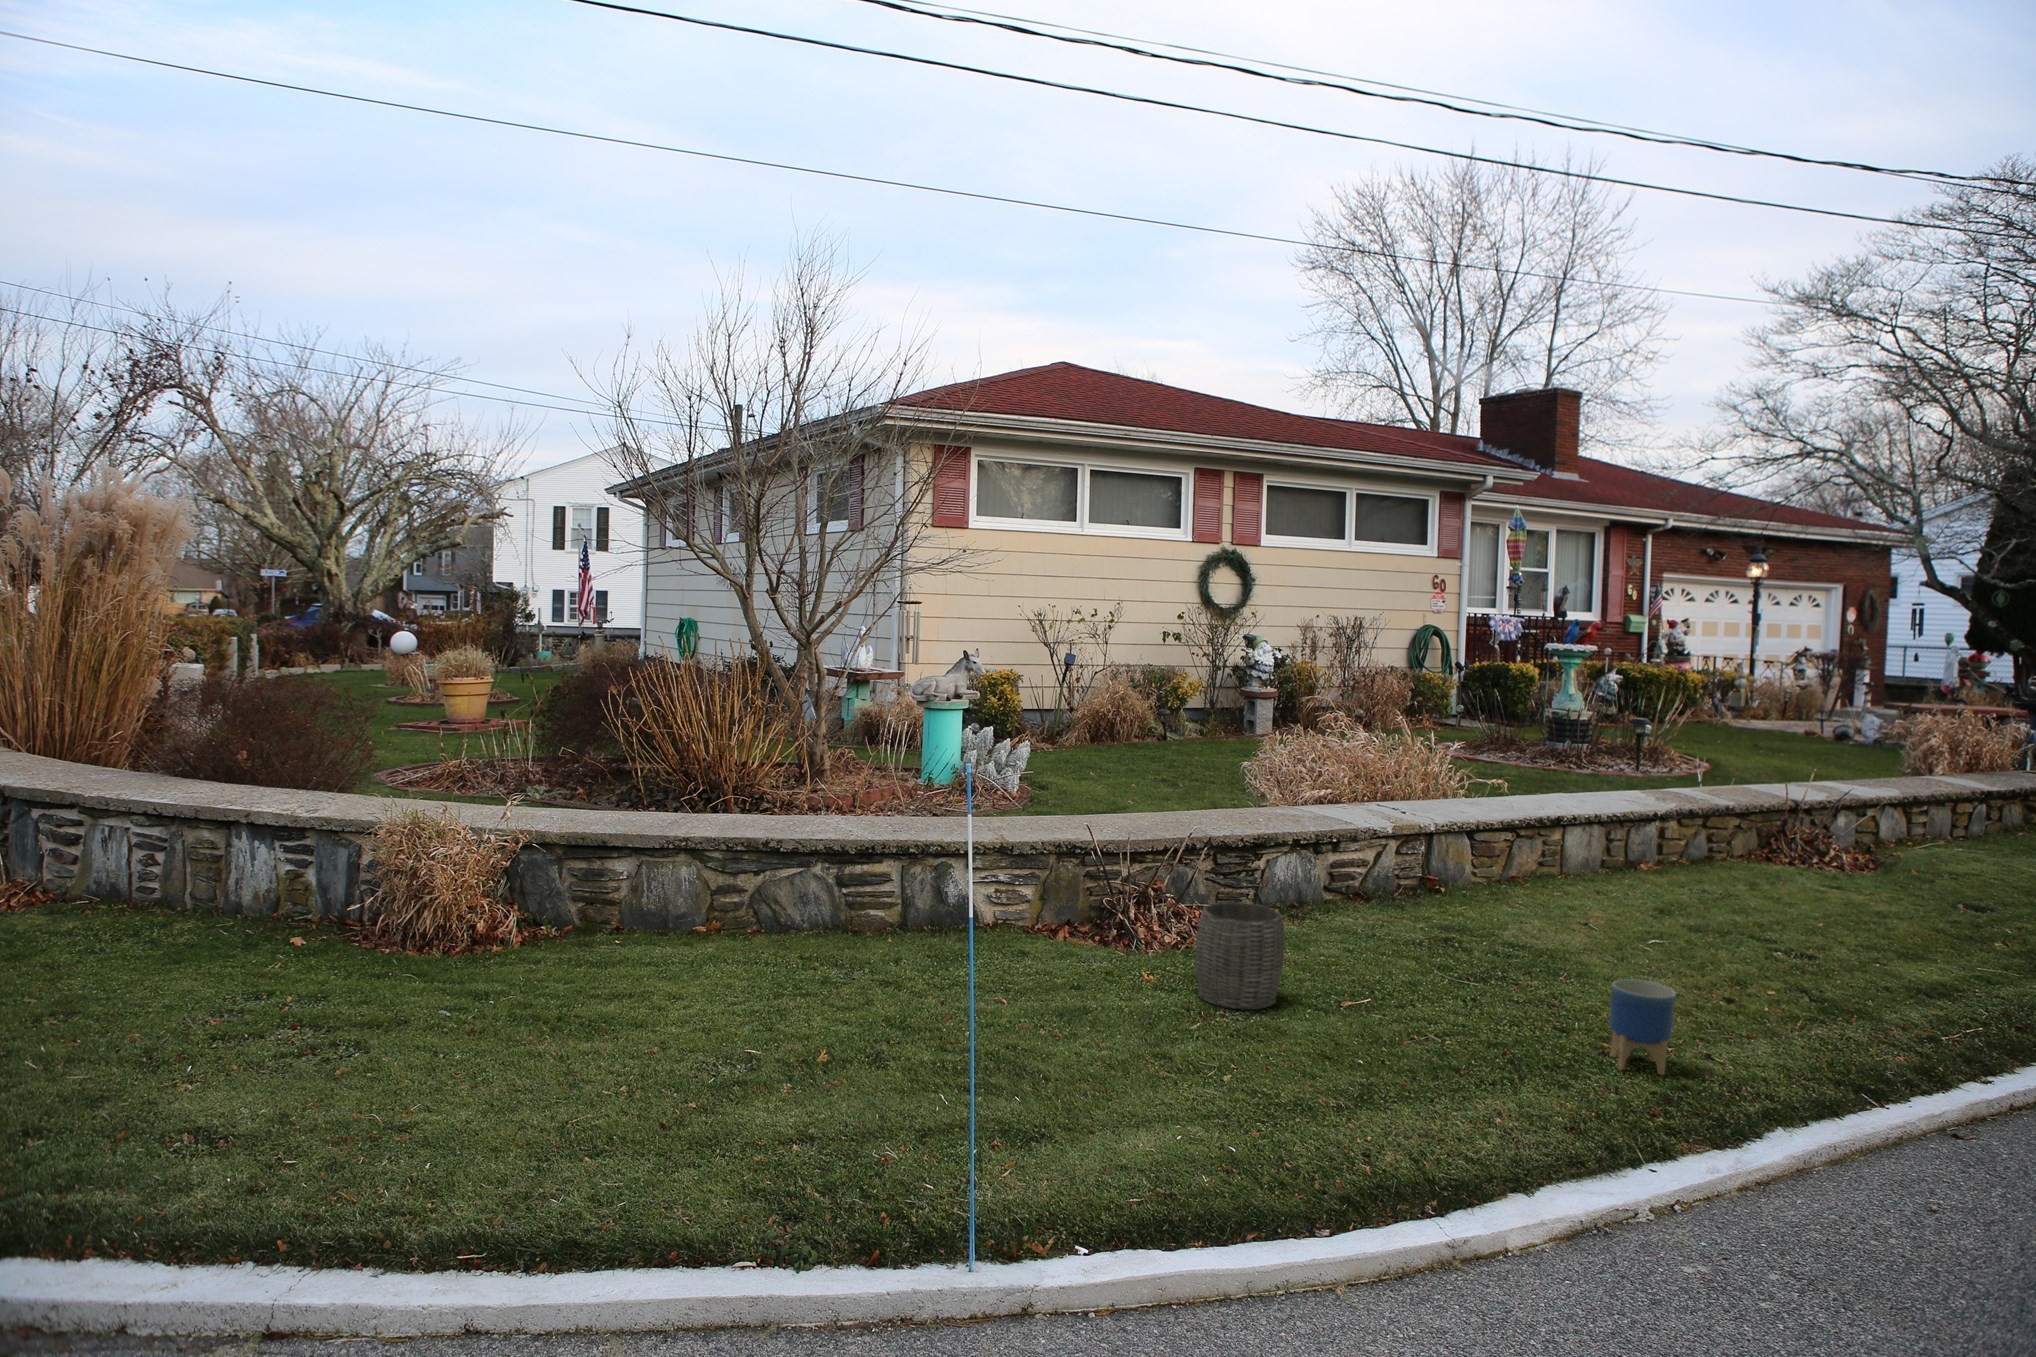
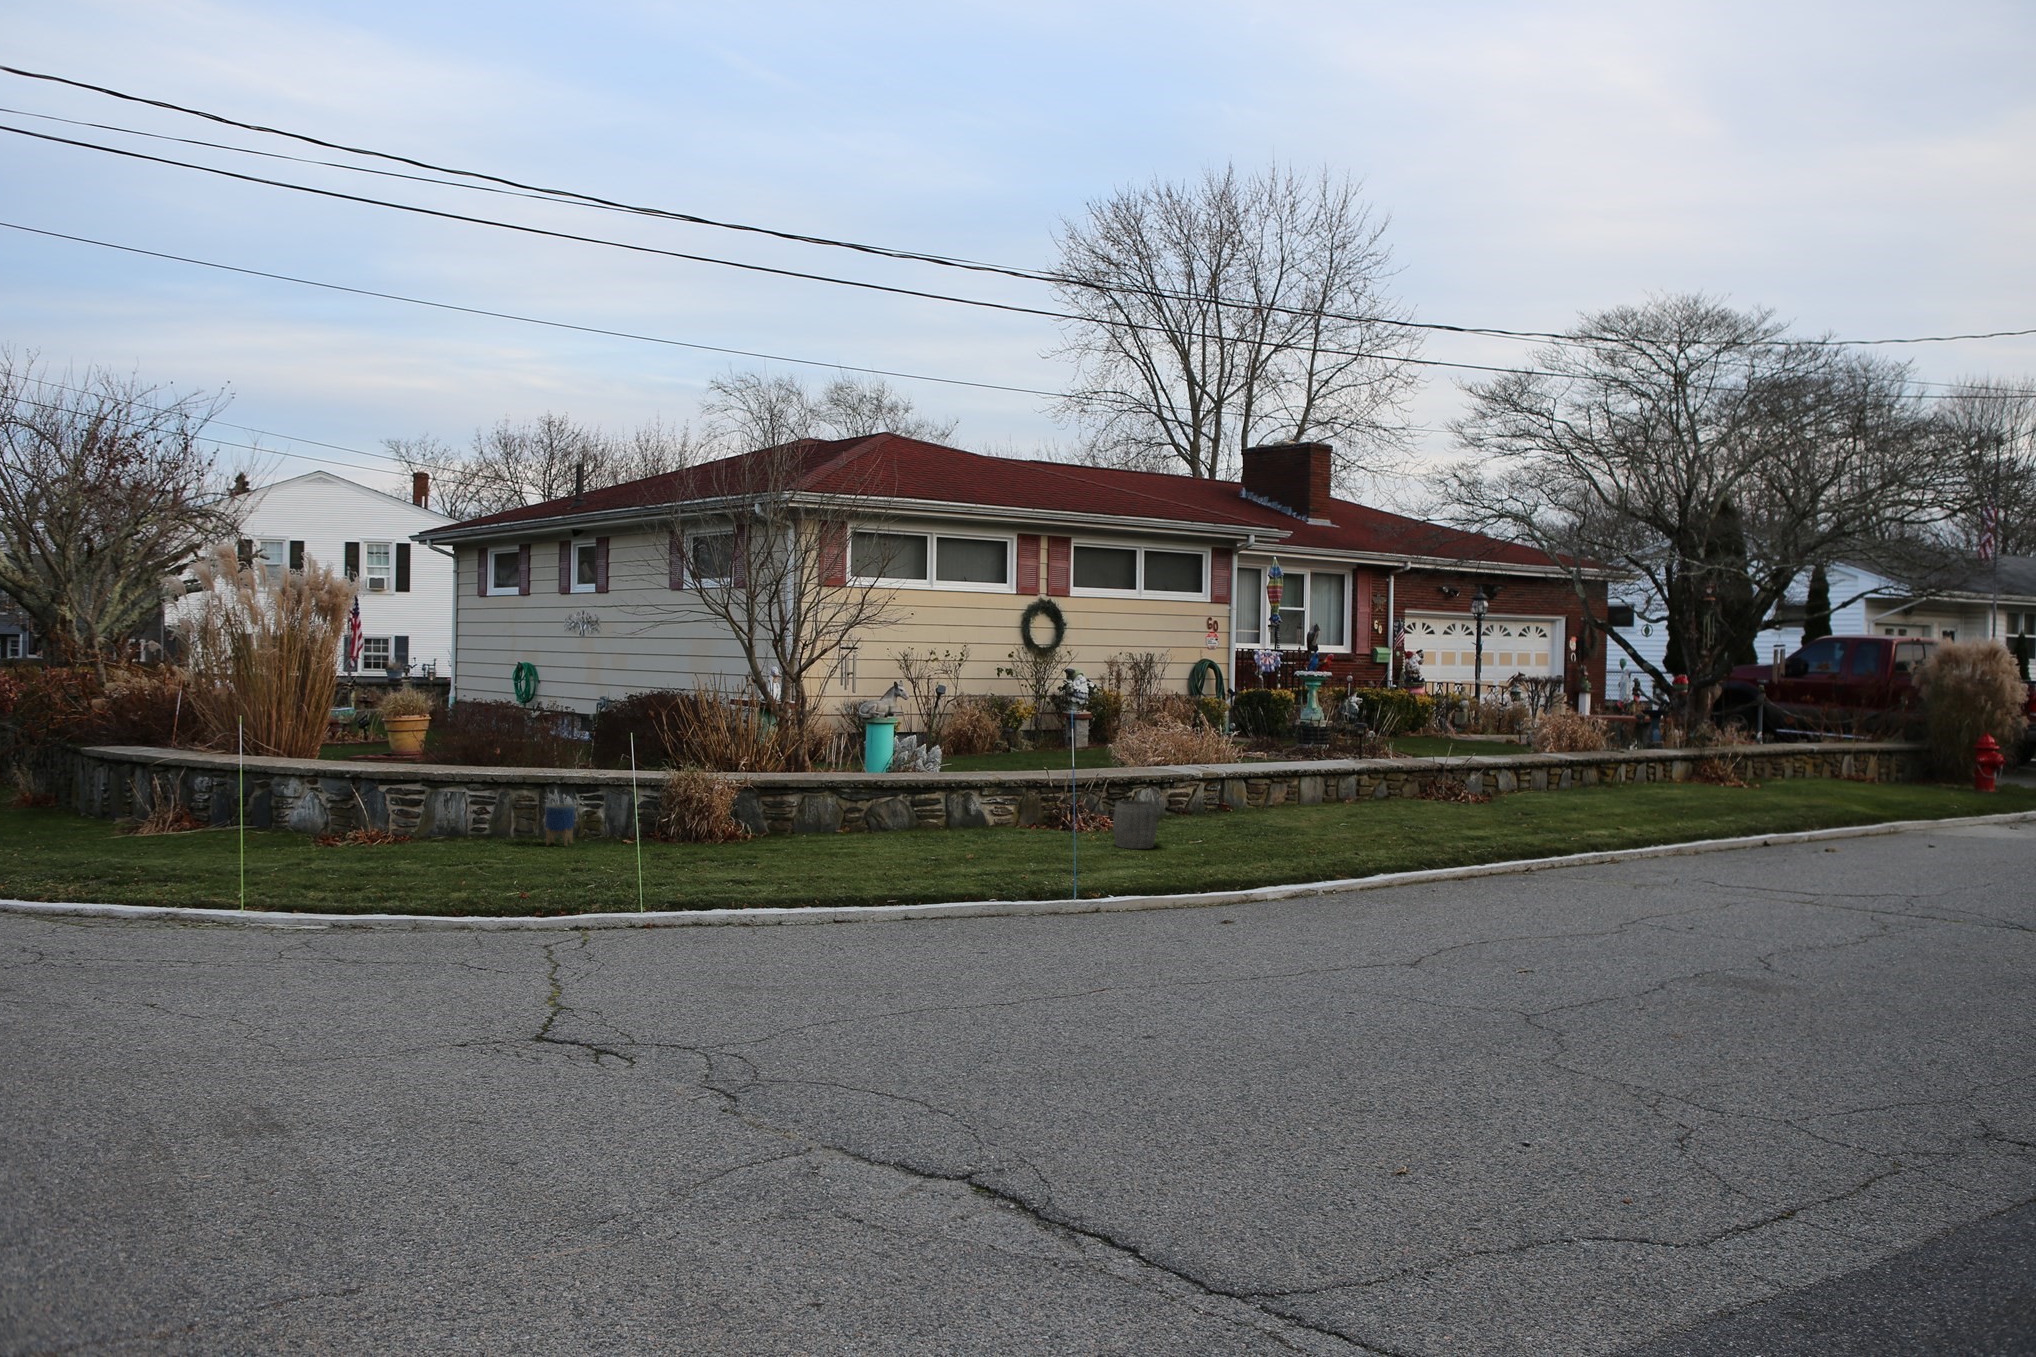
planter: present [1609,979,1676,1075] -> present [545,803,575,846]

